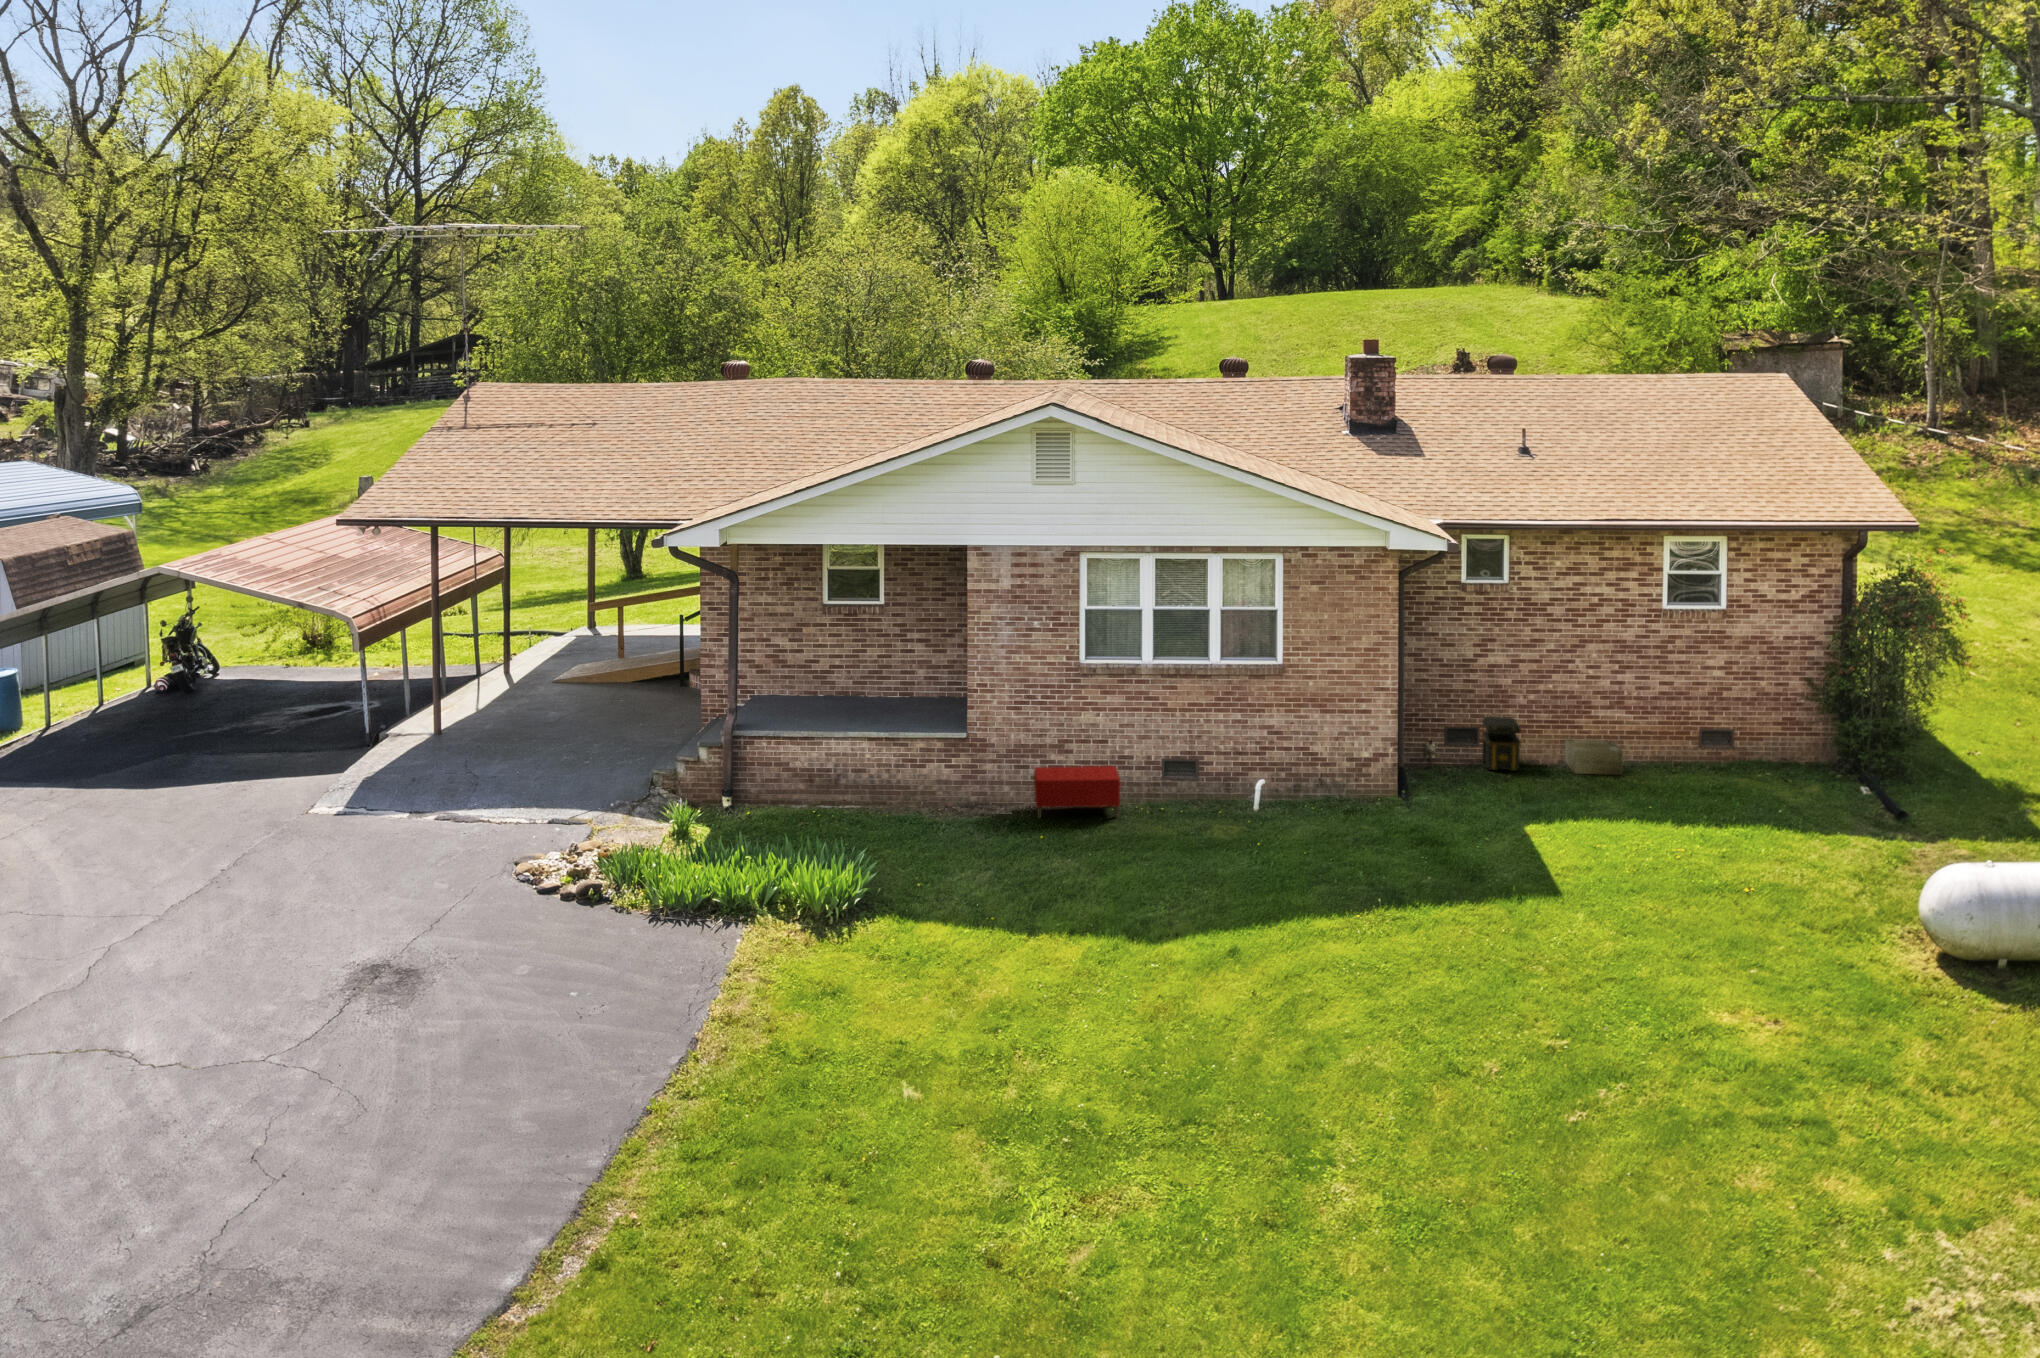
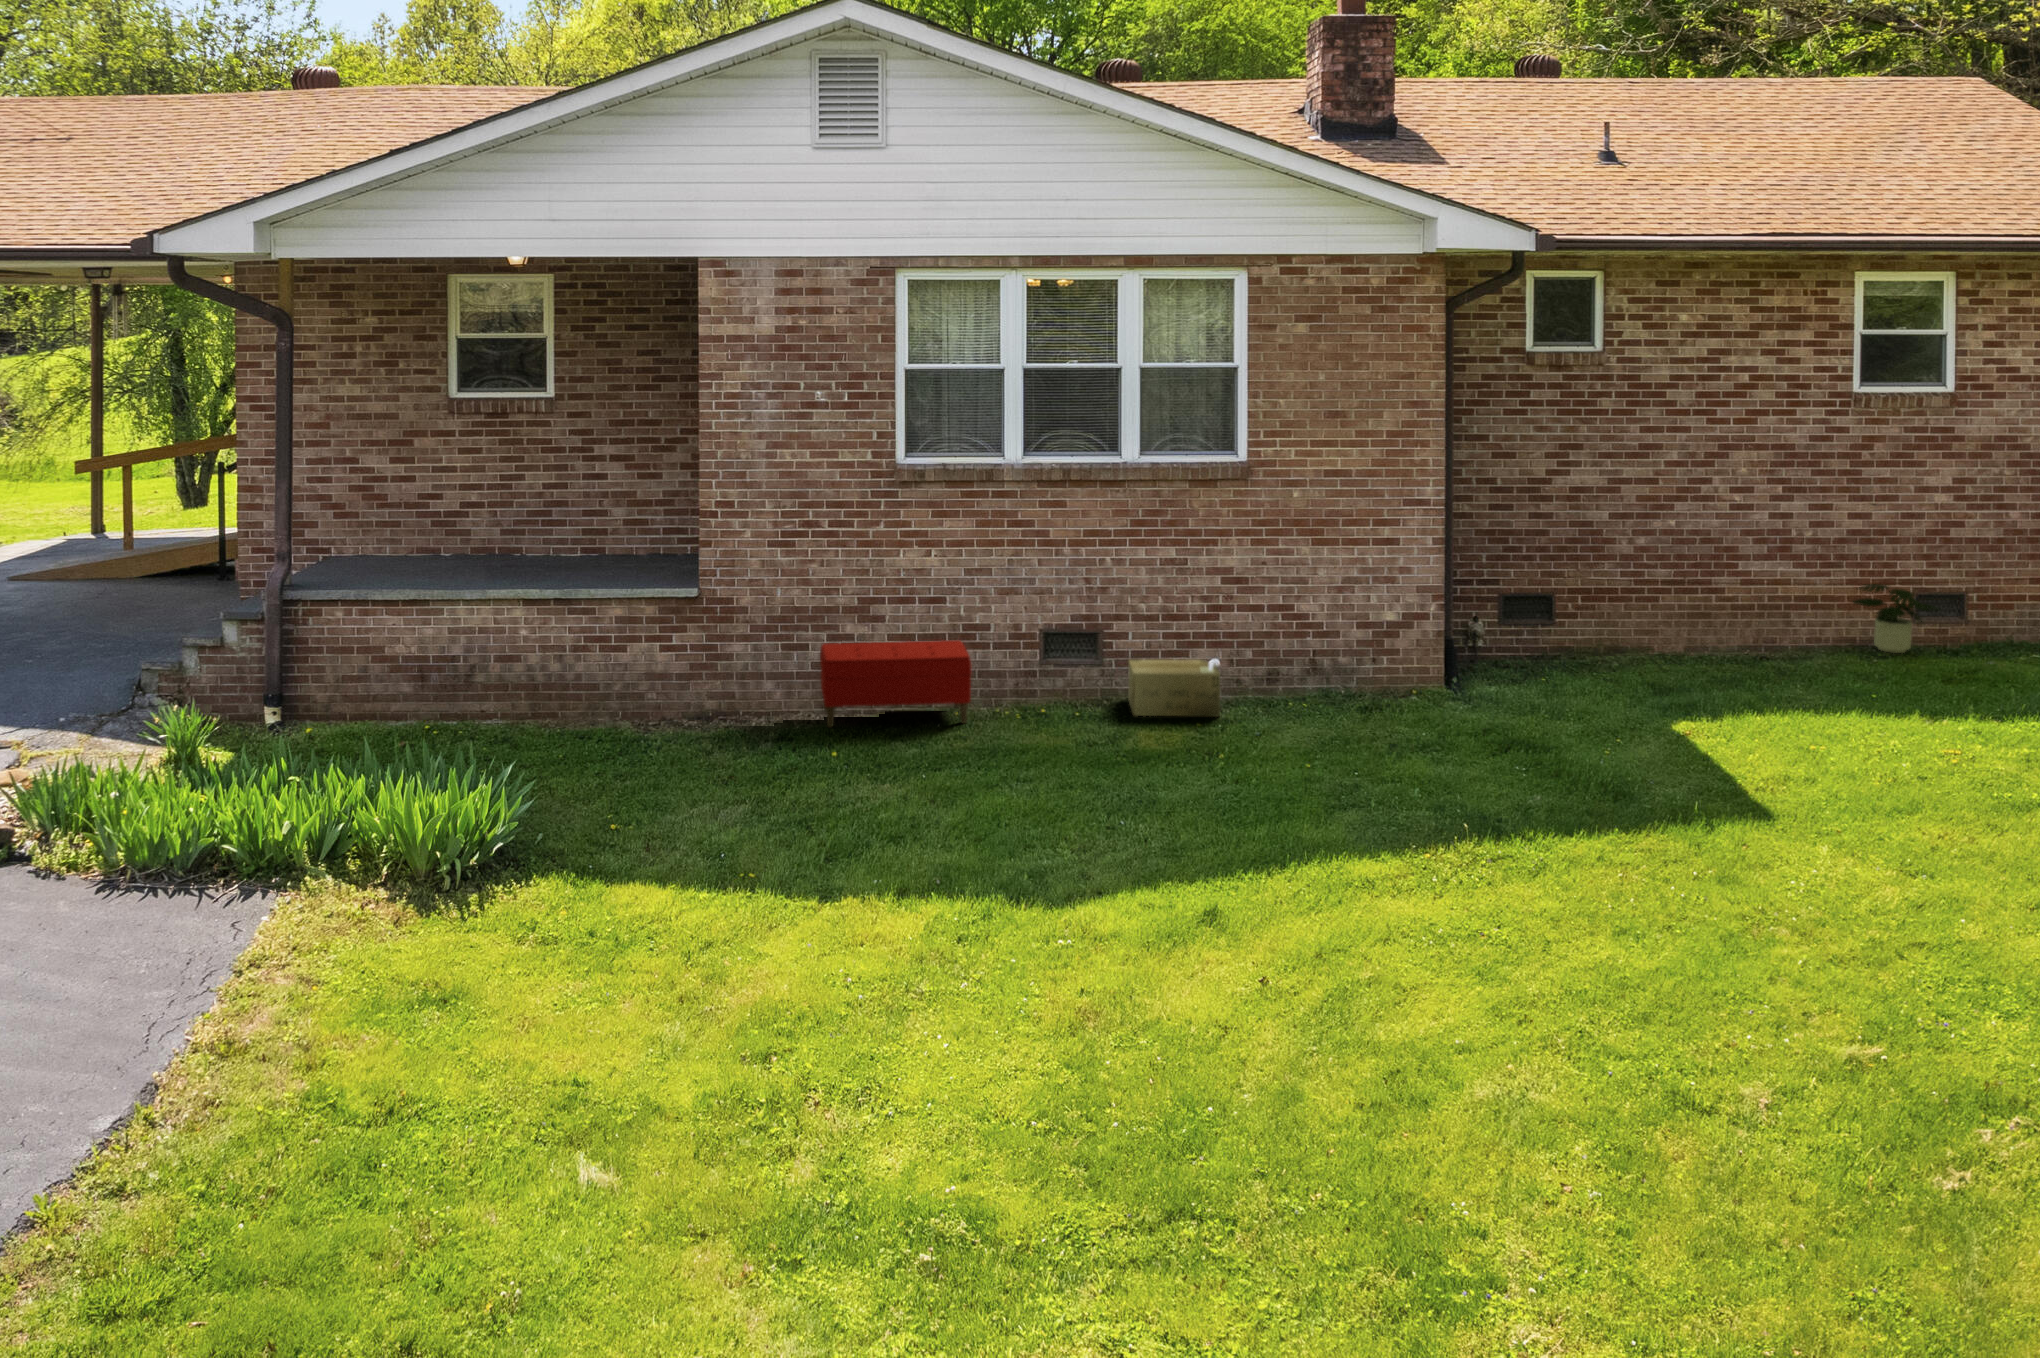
toolbox: present [1482,716,1521,771] -> none [1555,569,1623,654]
potted plant: none [1667,729,1722,774] -> present [1853,584,1939,653]
cardboard box: present [1565,739,1623,775] -> present [1129,660,1221,717]

